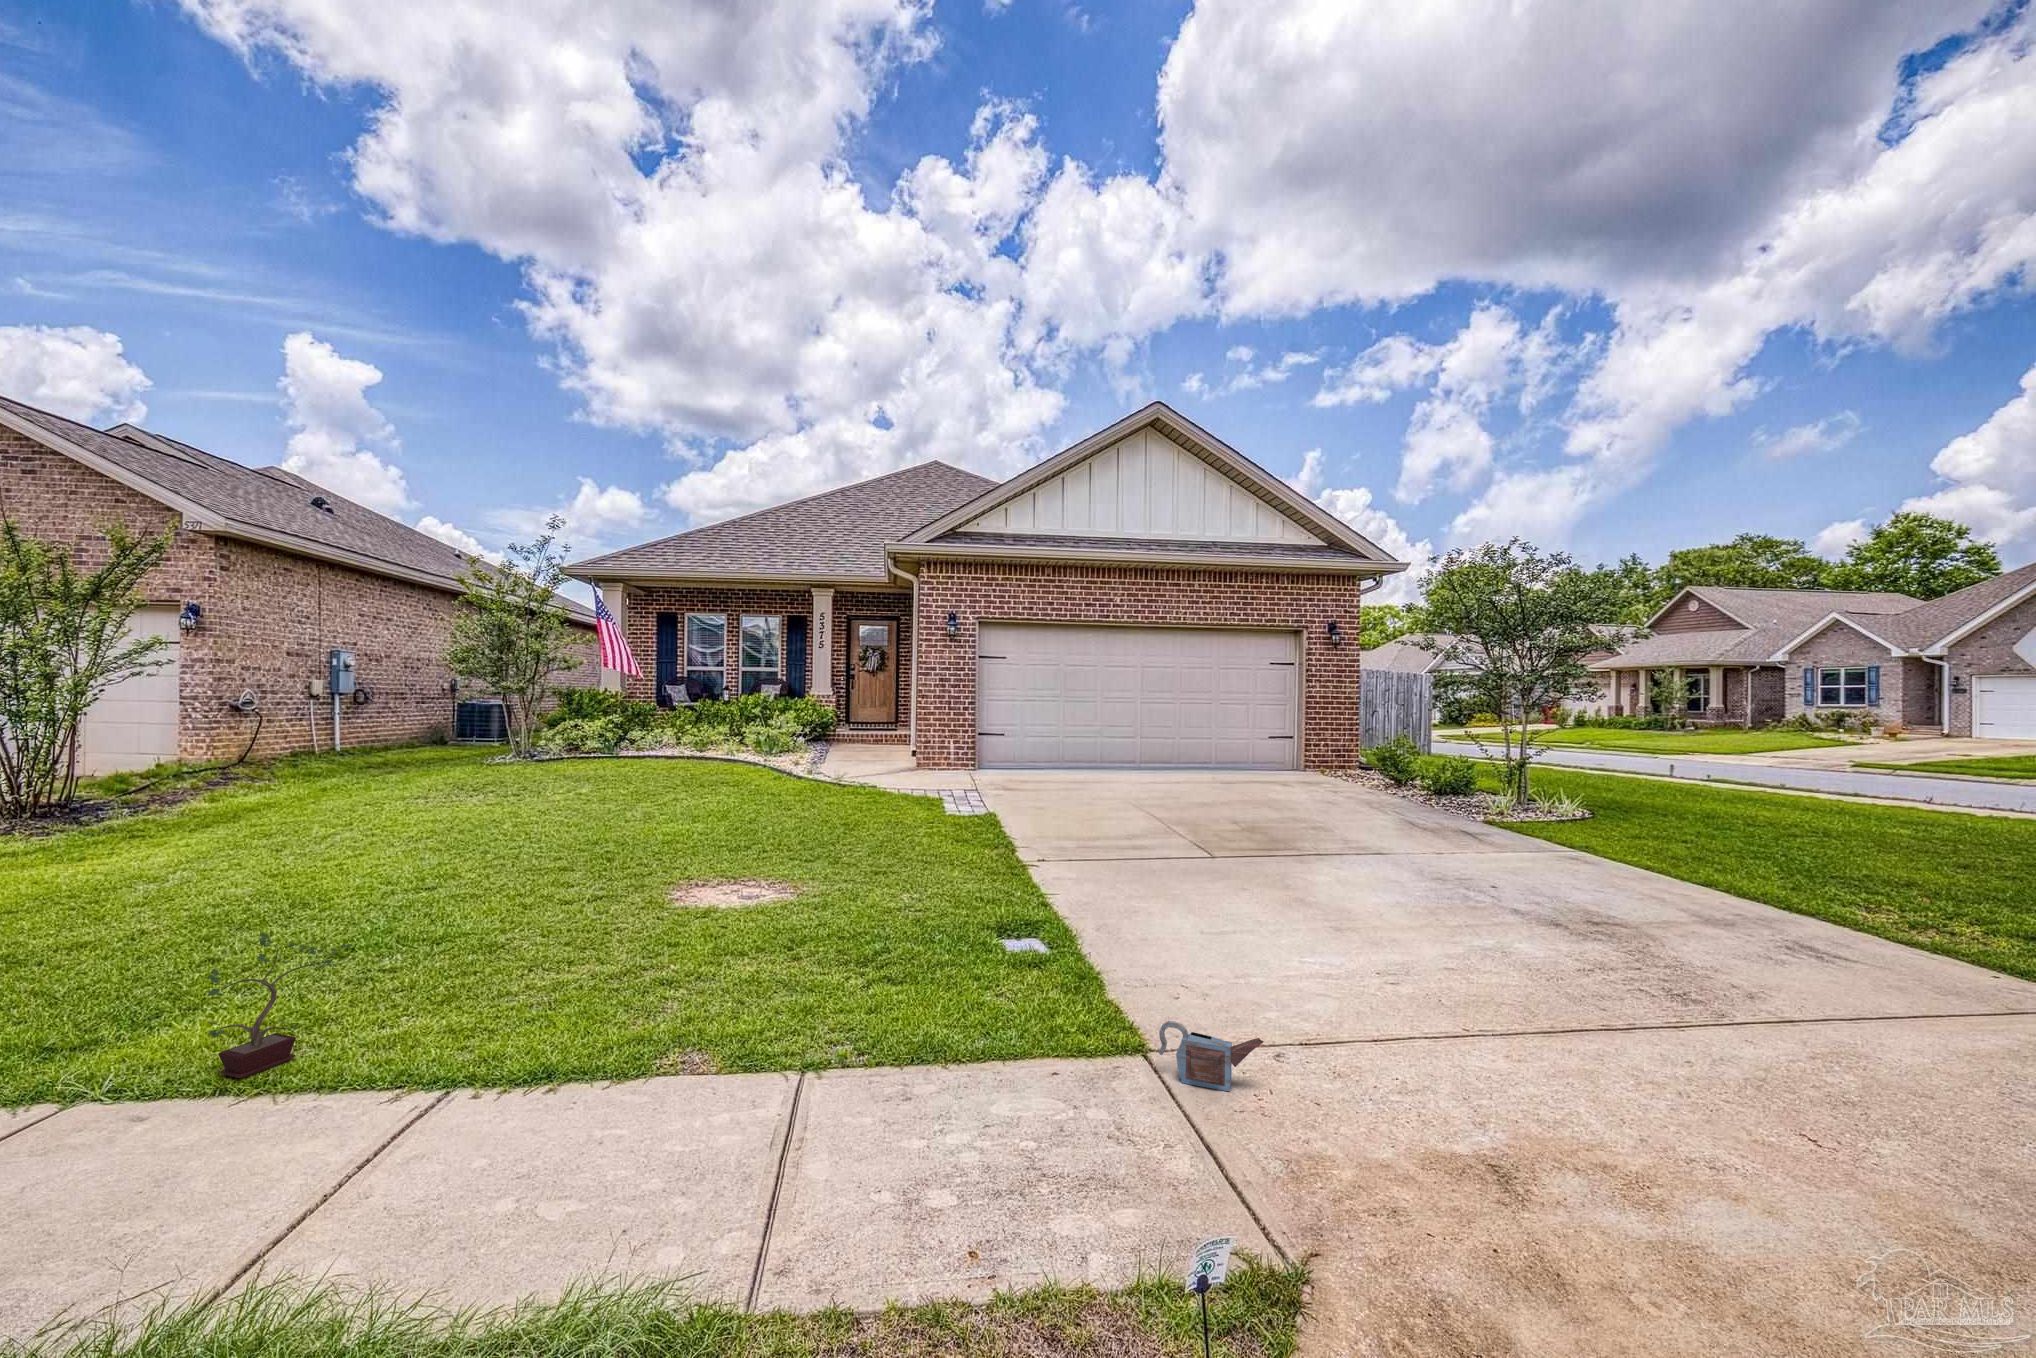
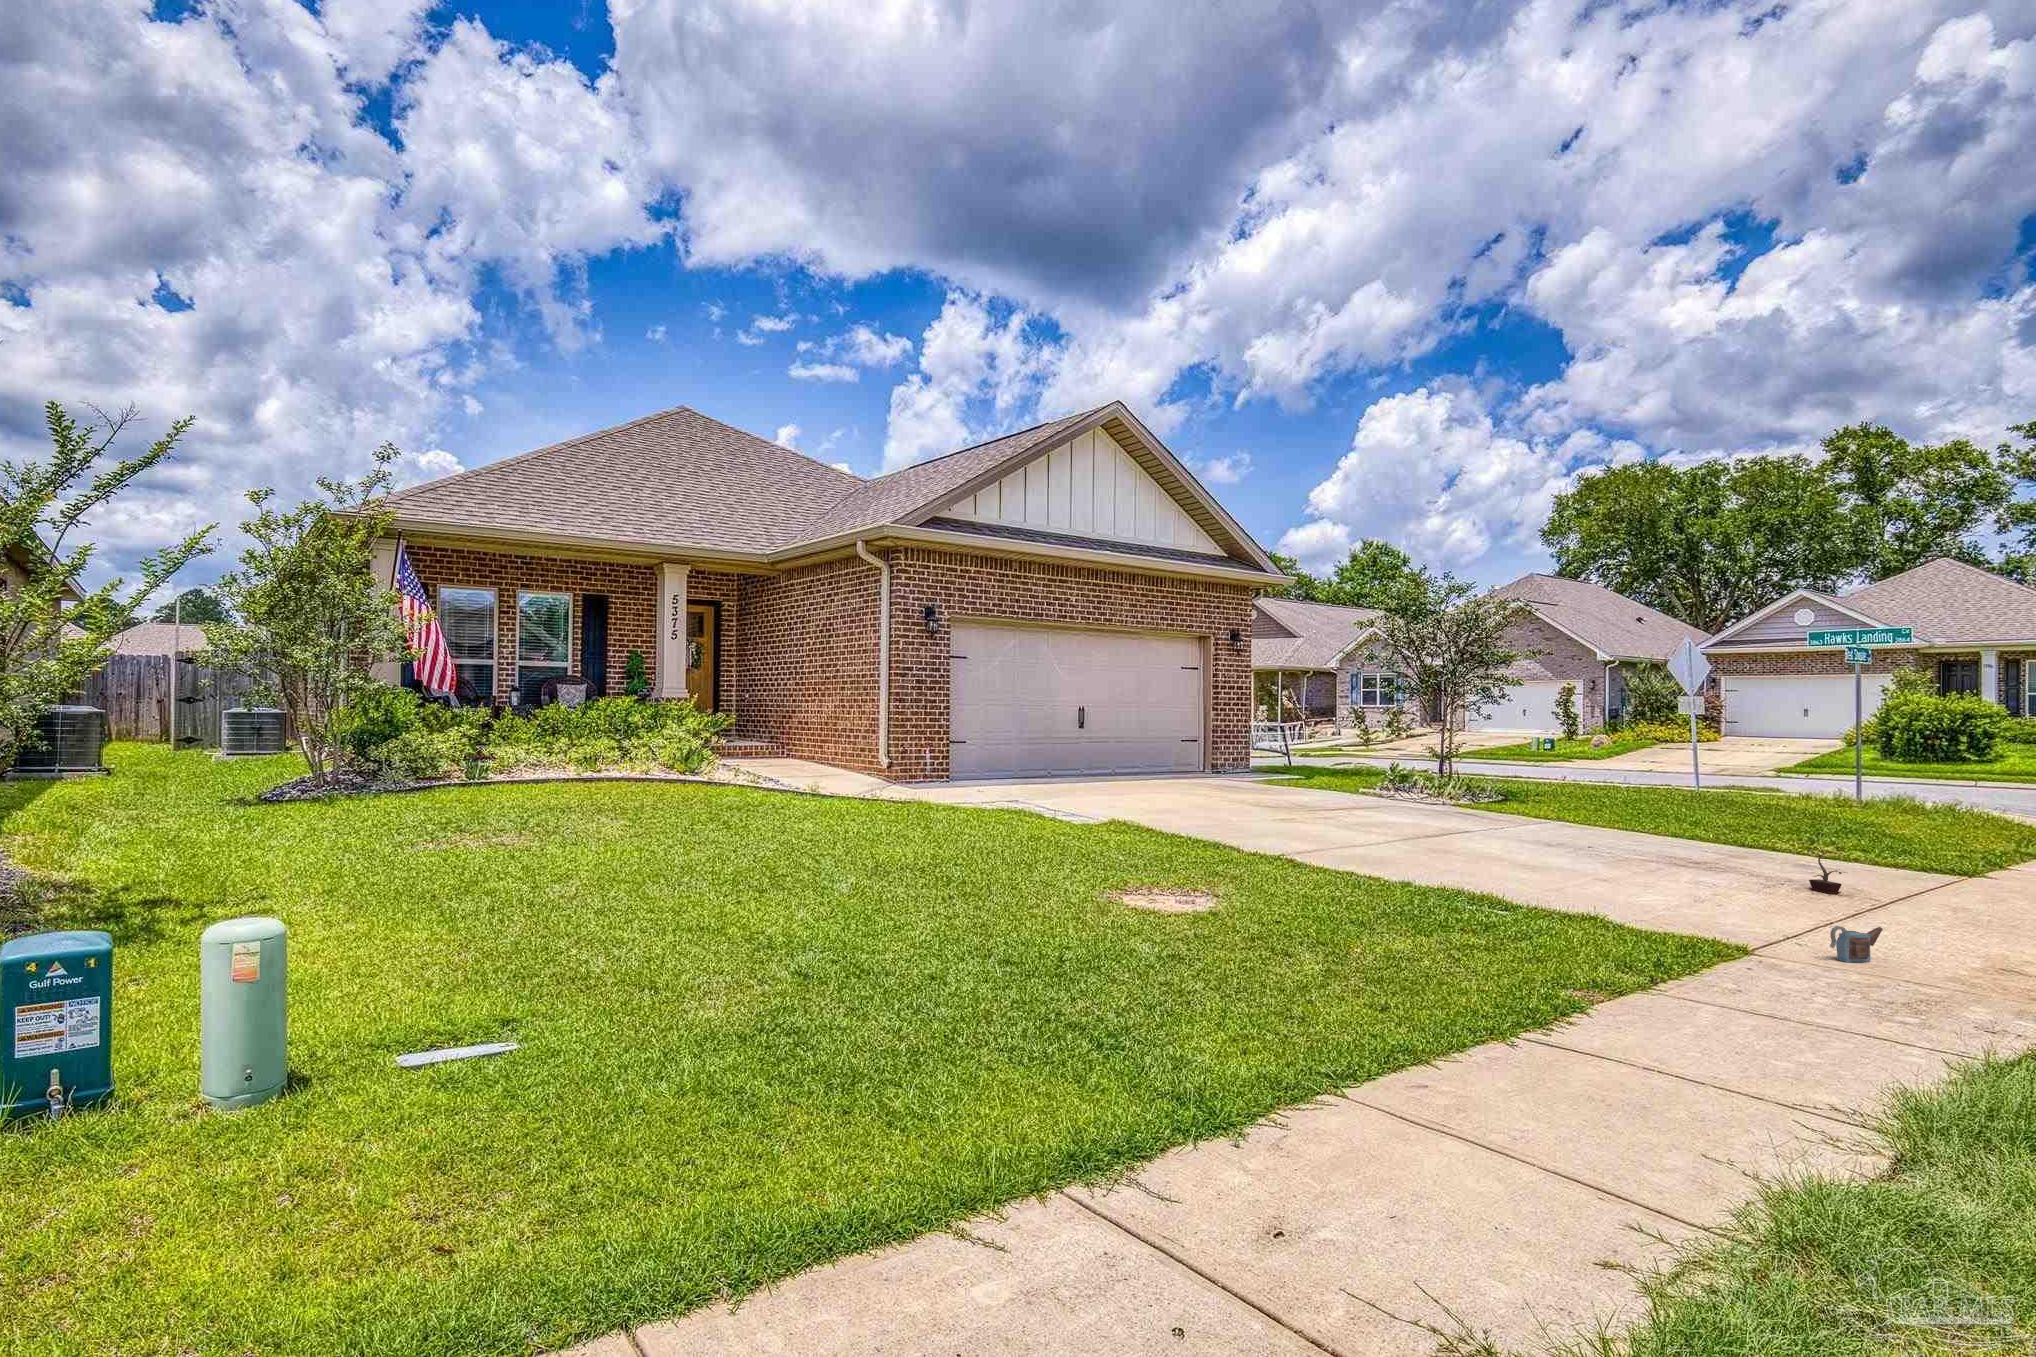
potted plant: present [207,932,352,1079] -> present [1800,833,1848,894]

